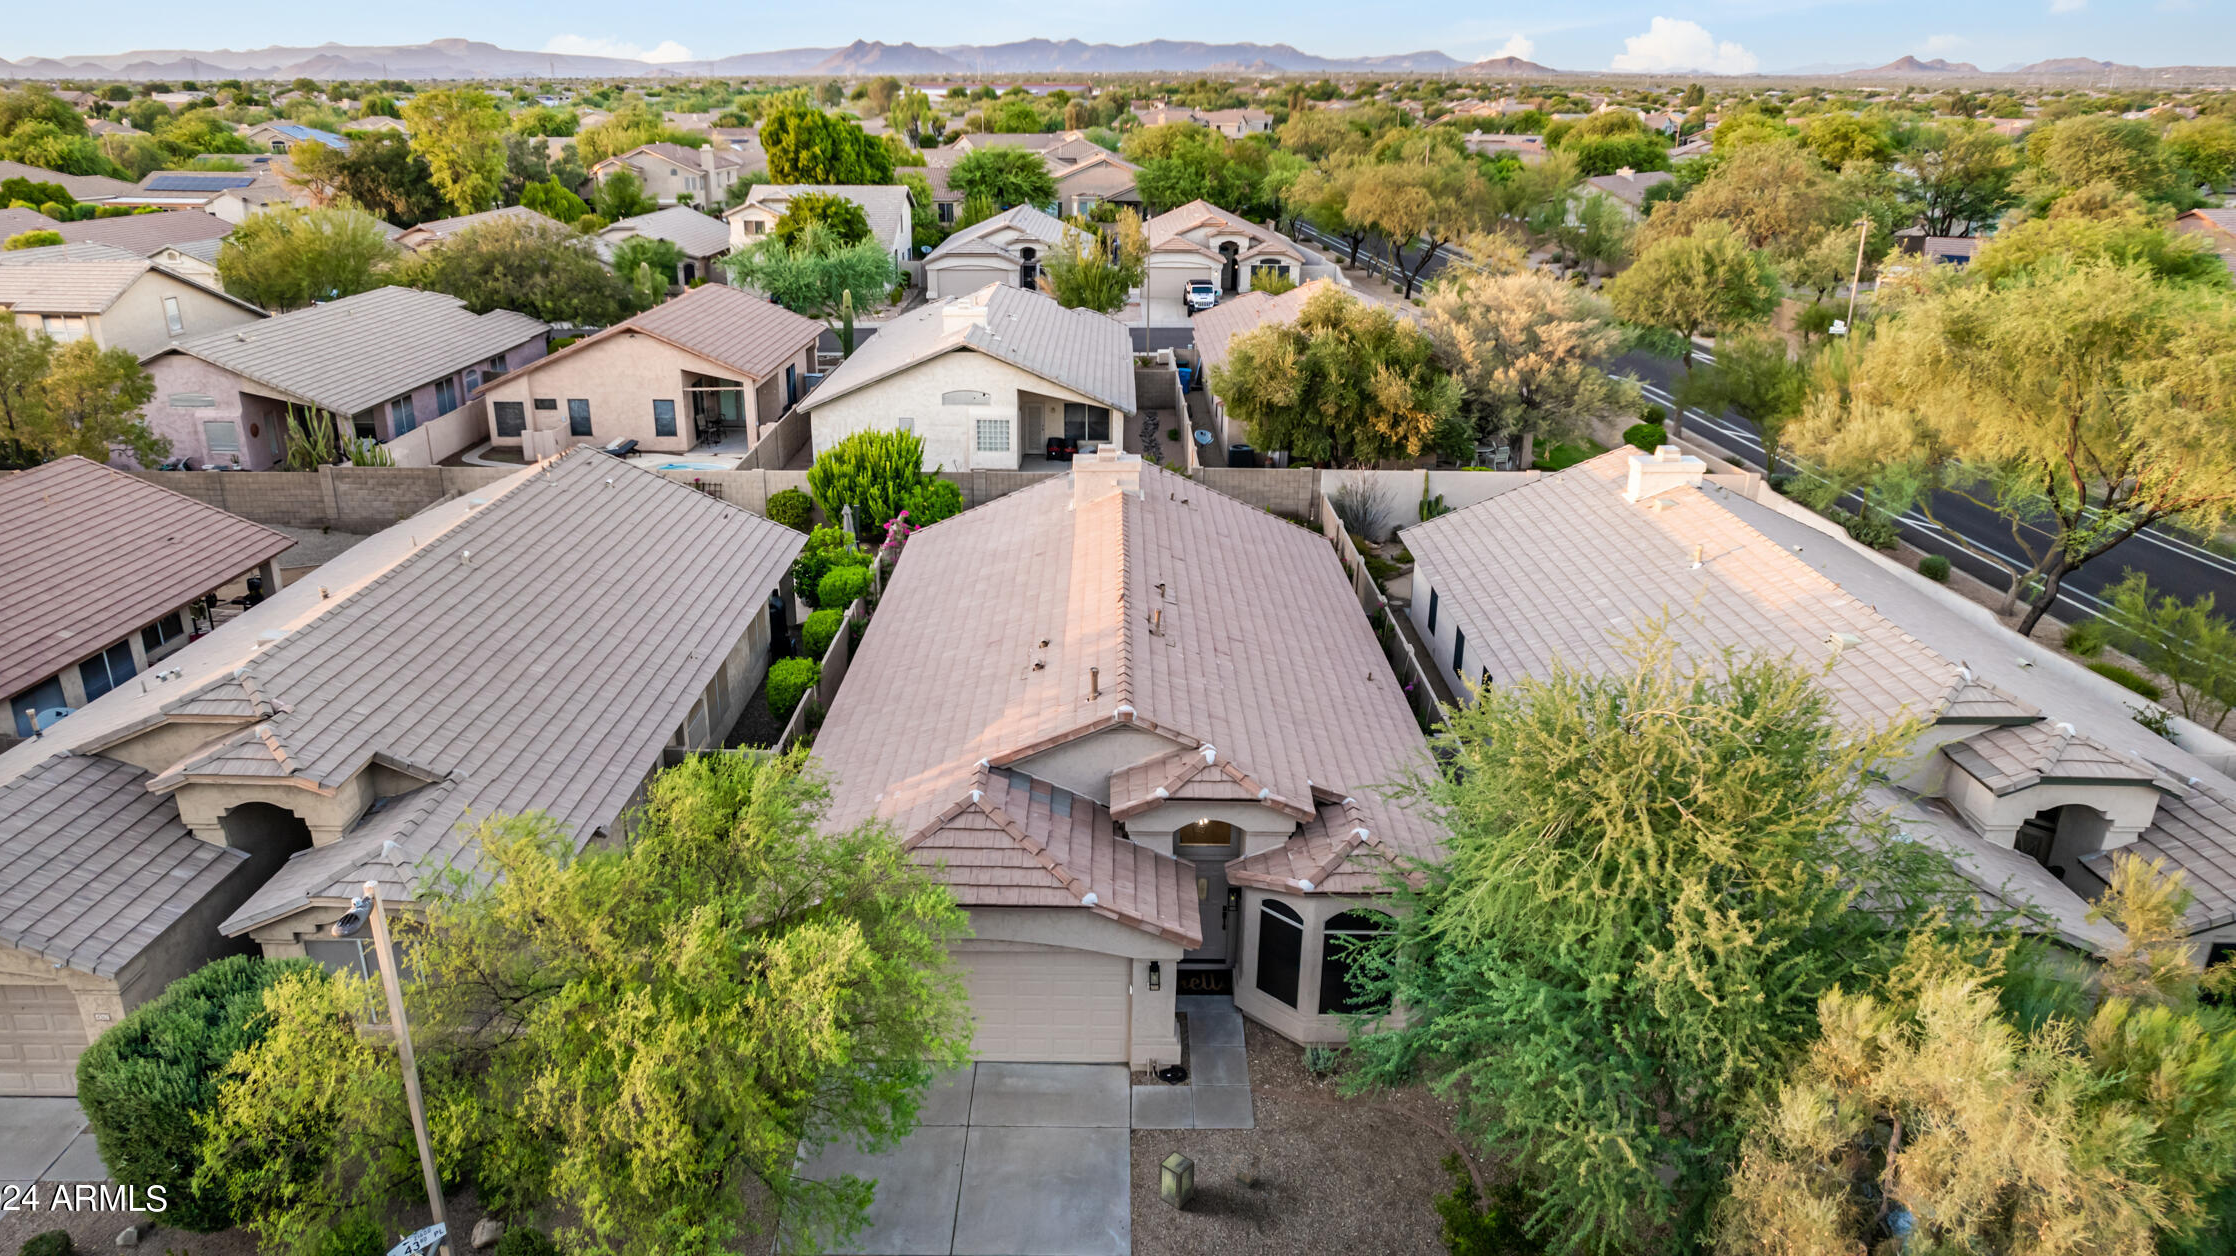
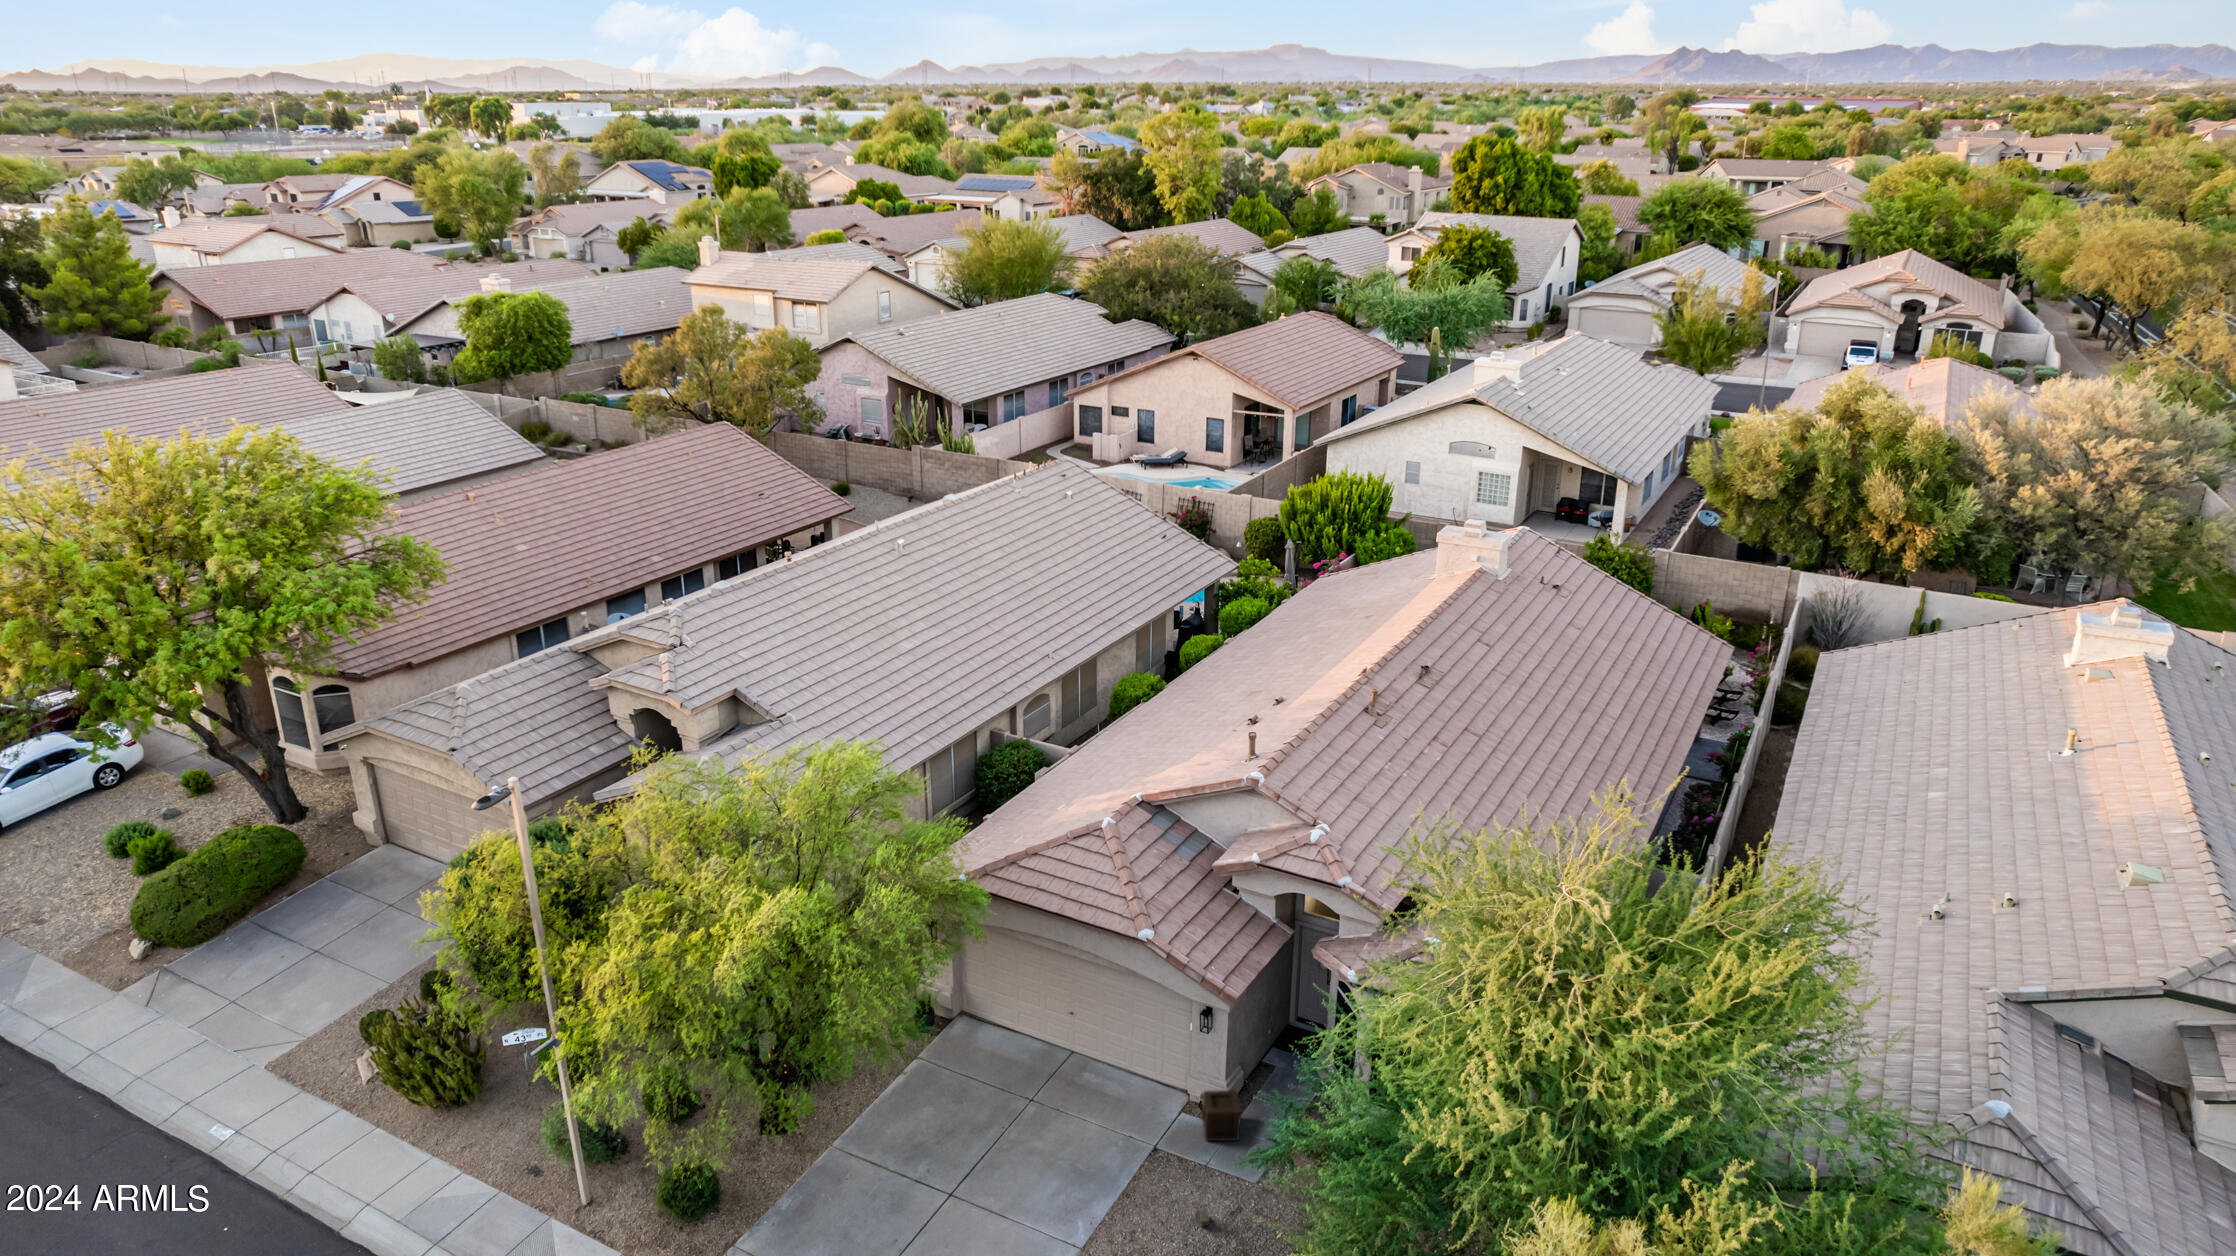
wooden crate: none [1161,1040,1213,1103] -> present [1202,1090,1241,1141]
storage box: present [1158,1151,1195,1209] -> none [1124,1168,1154,1219]

